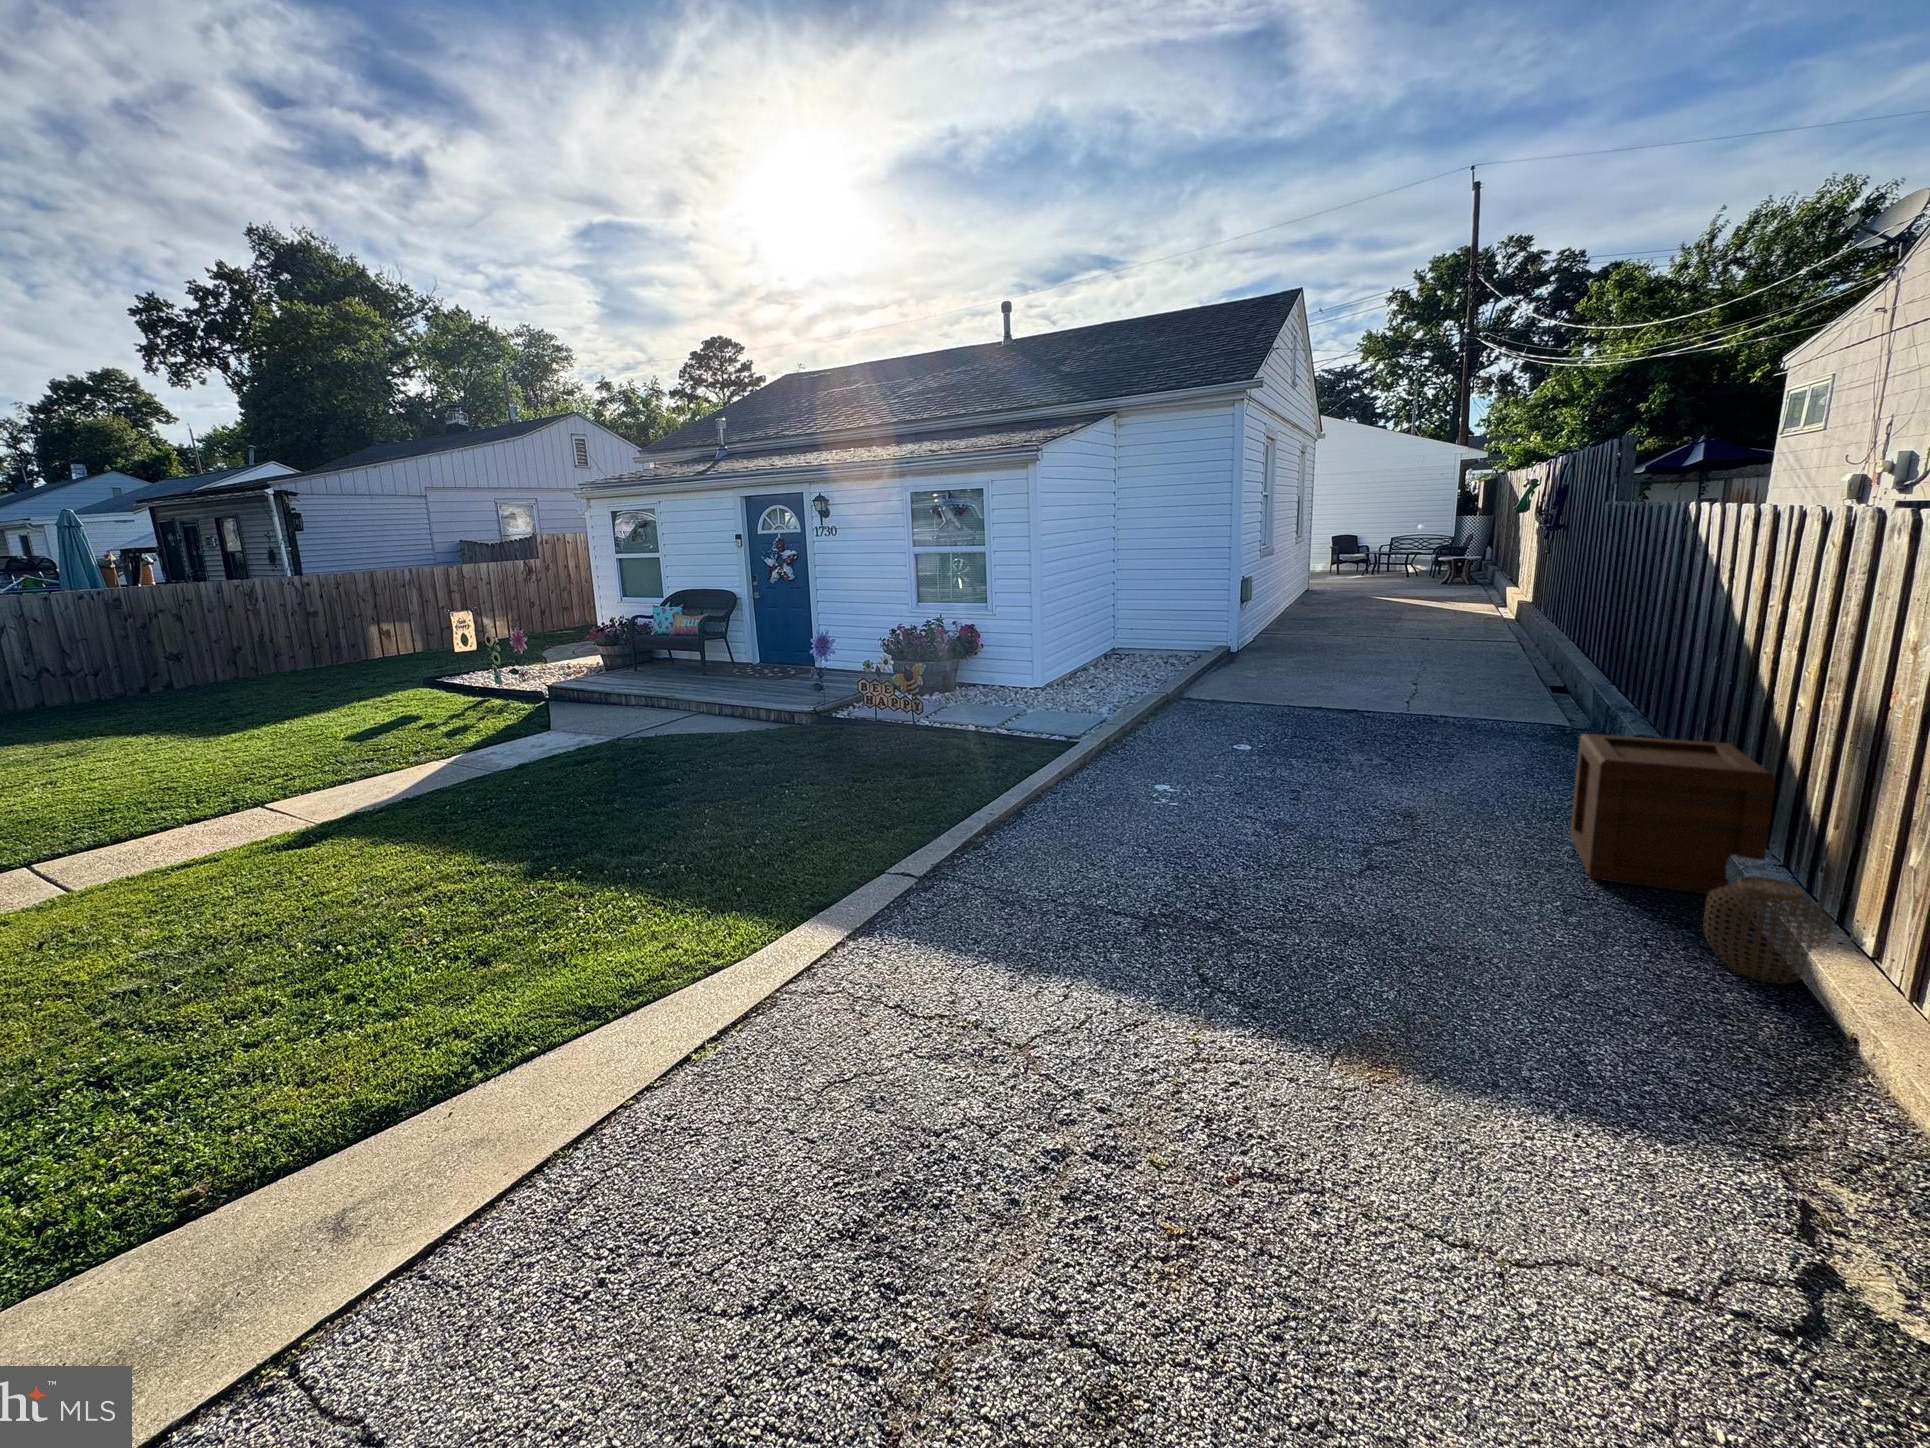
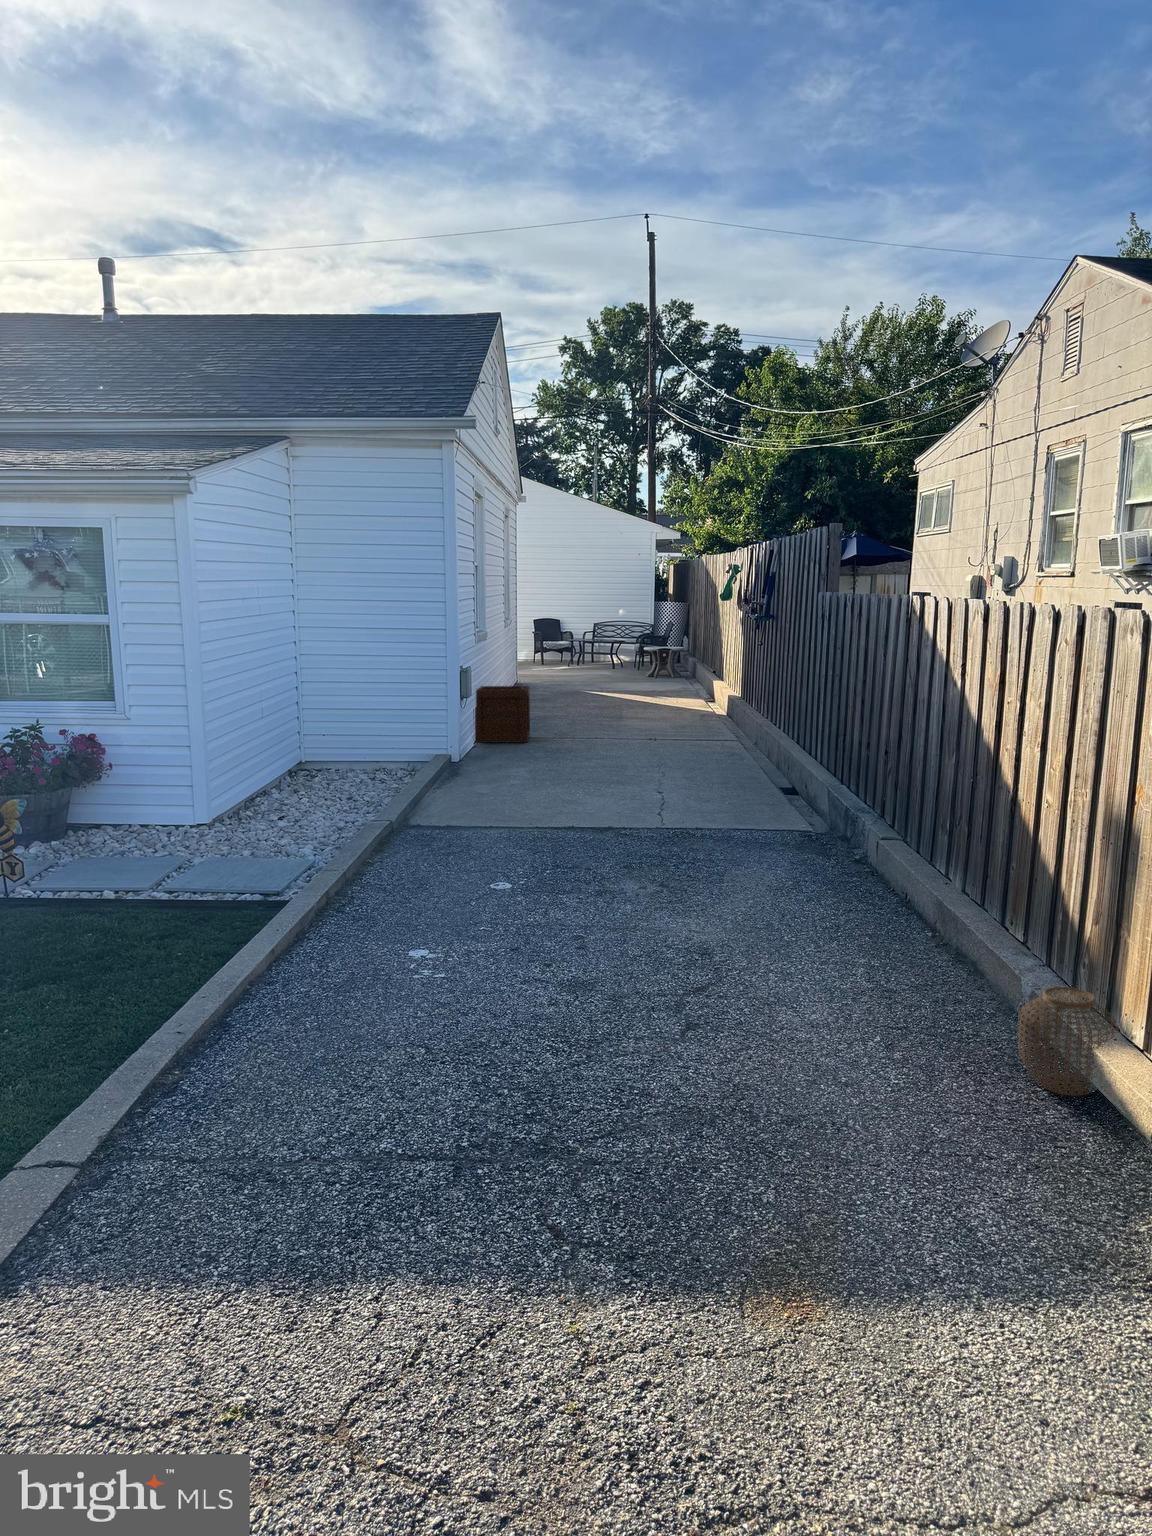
wooden crate: present [1570,734,1776,901] -> present [475,686,530,743]

